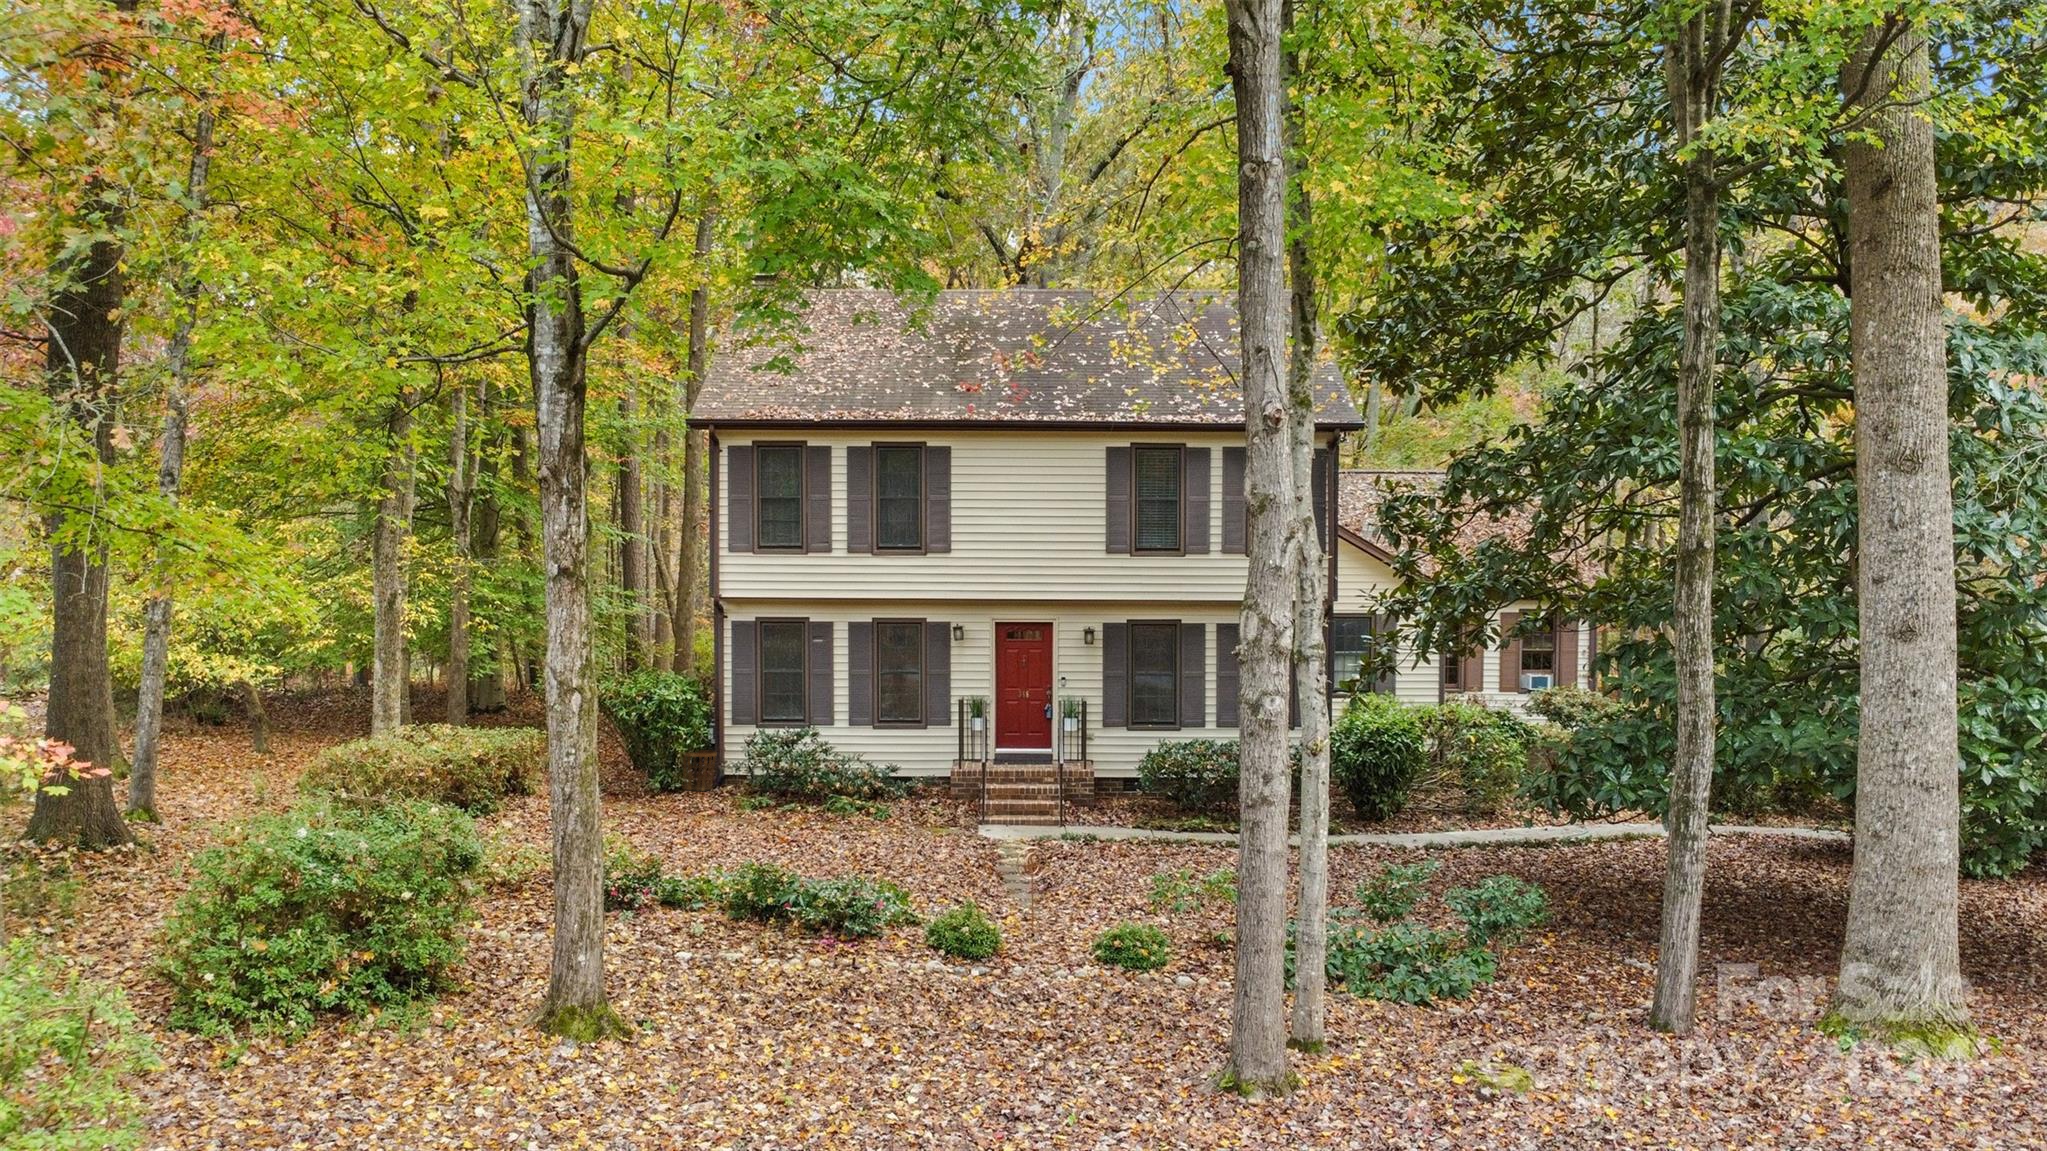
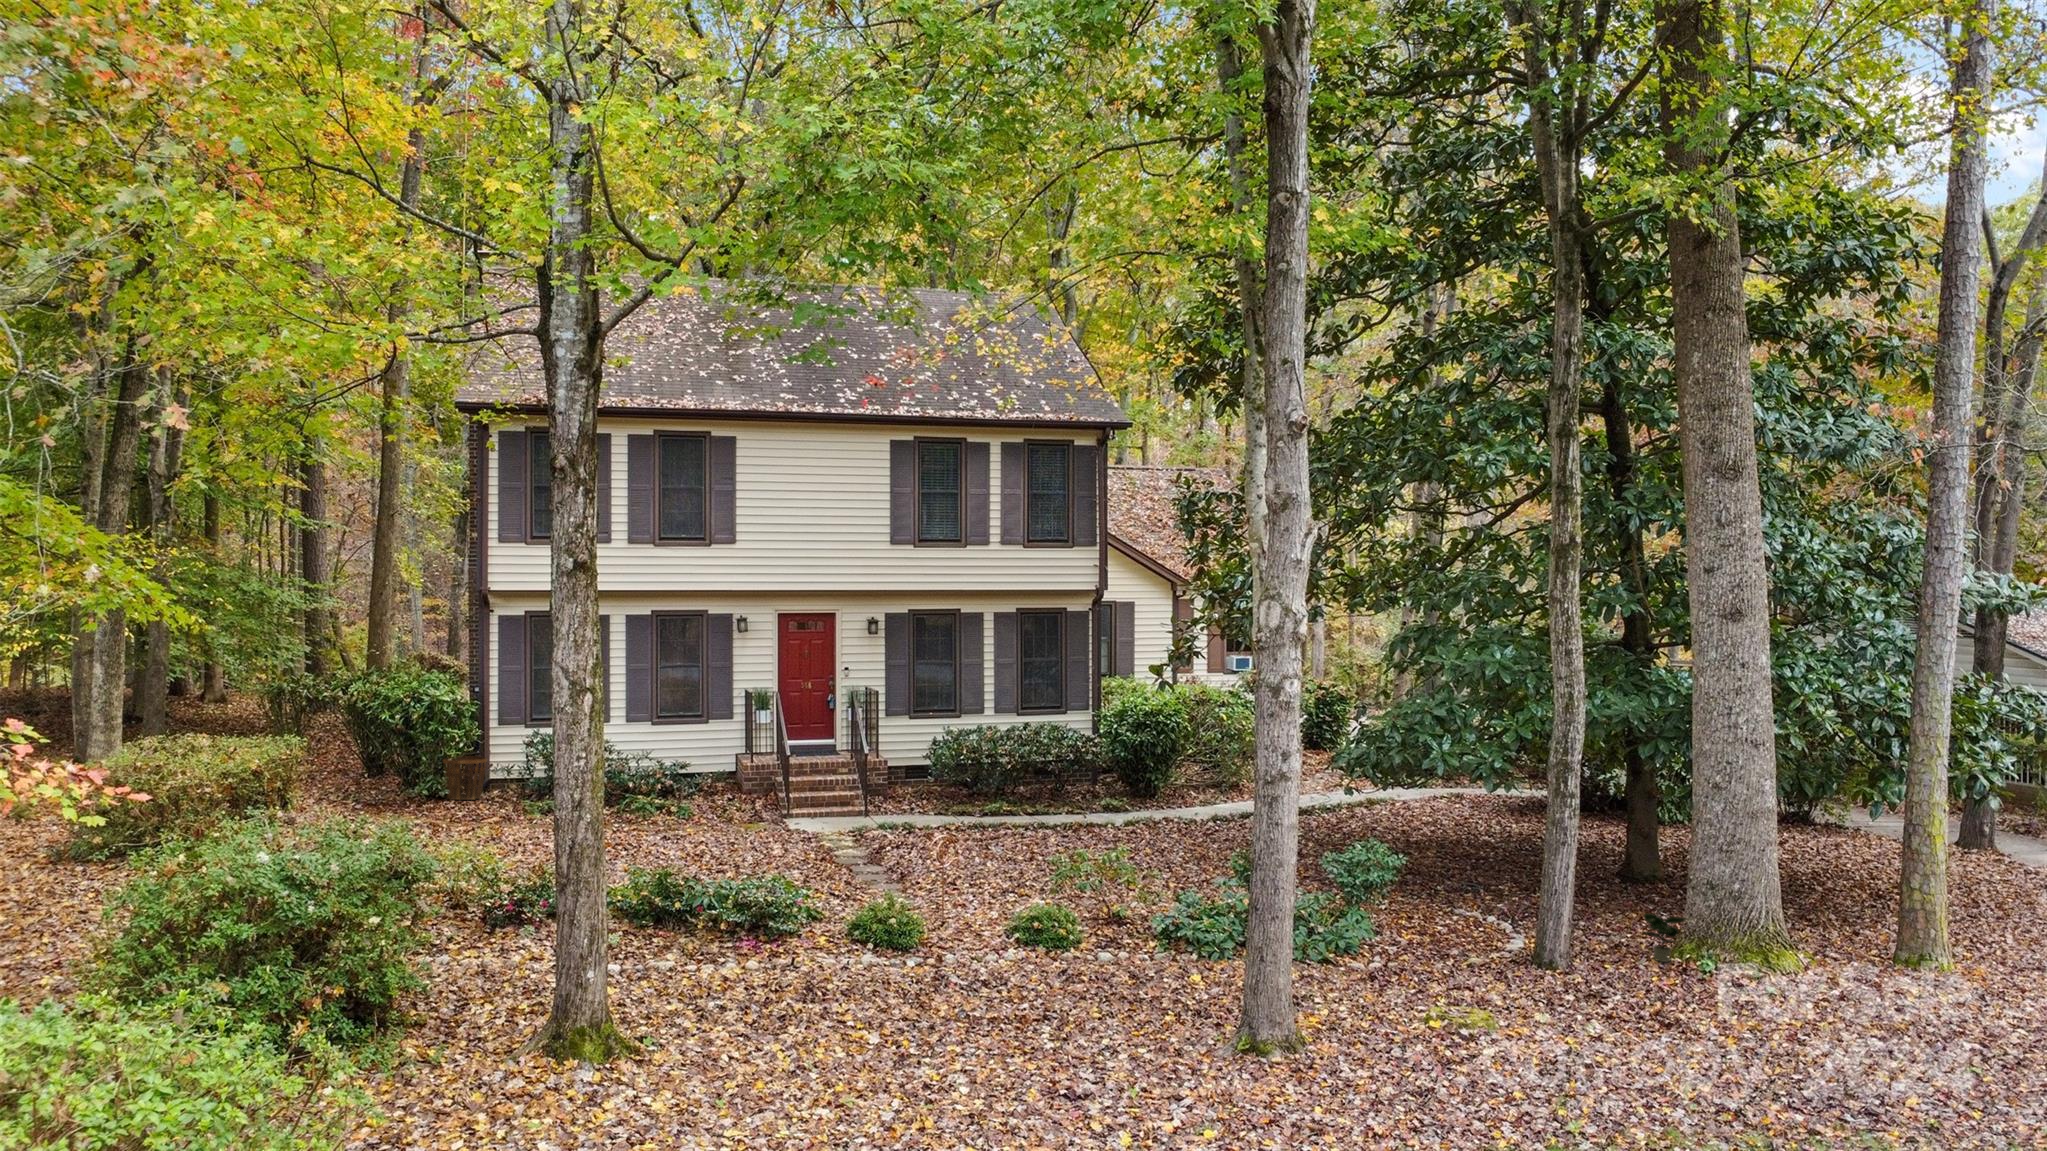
potted plant: none [1816,991,1877,1052] -> present [1644,913,1686,962]

